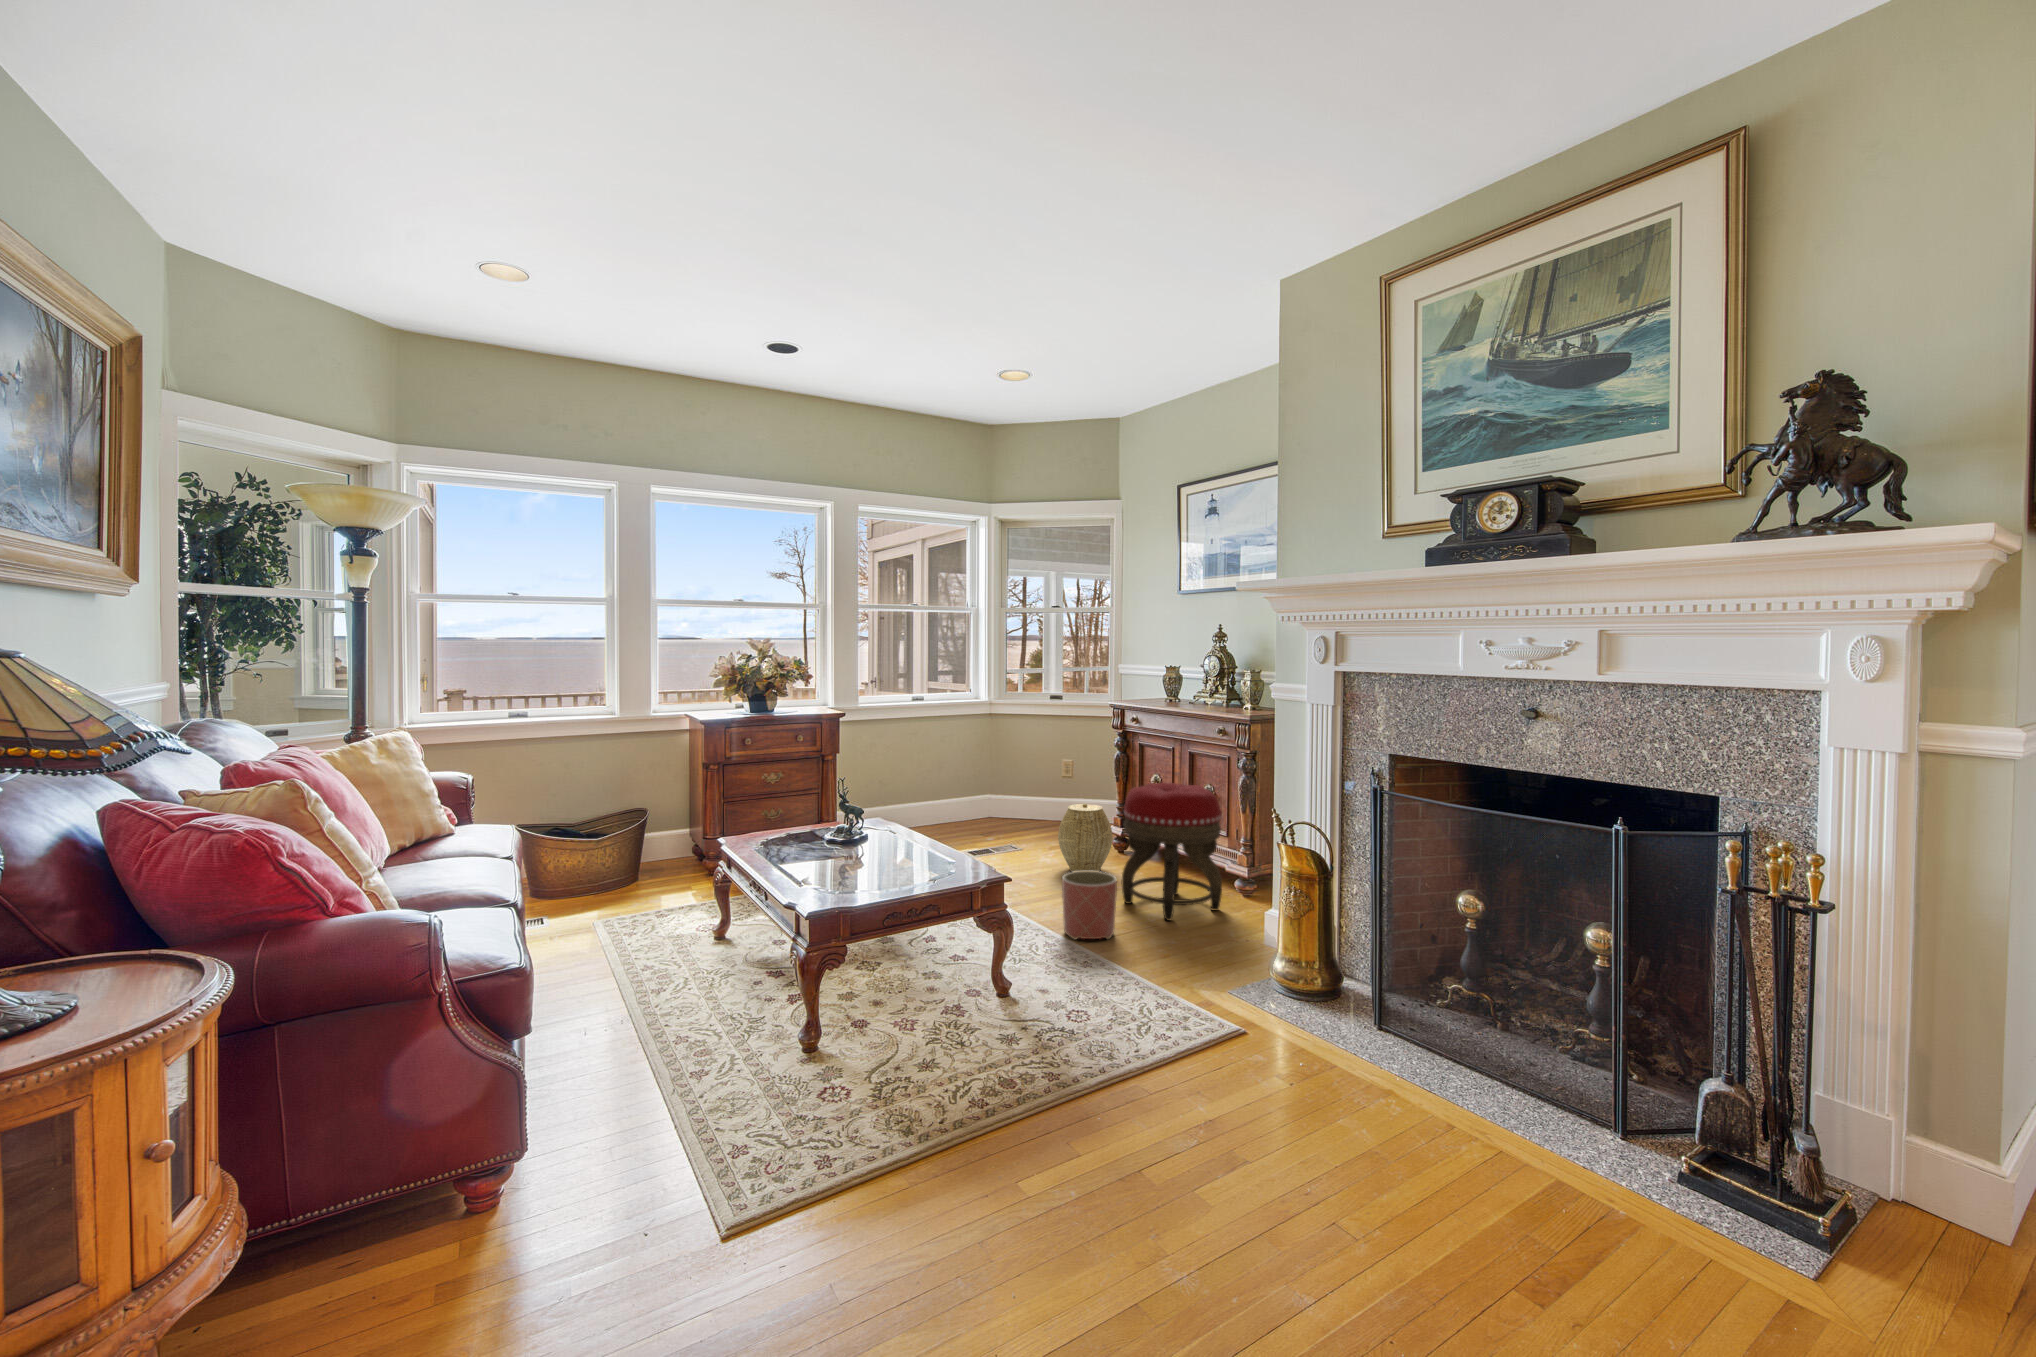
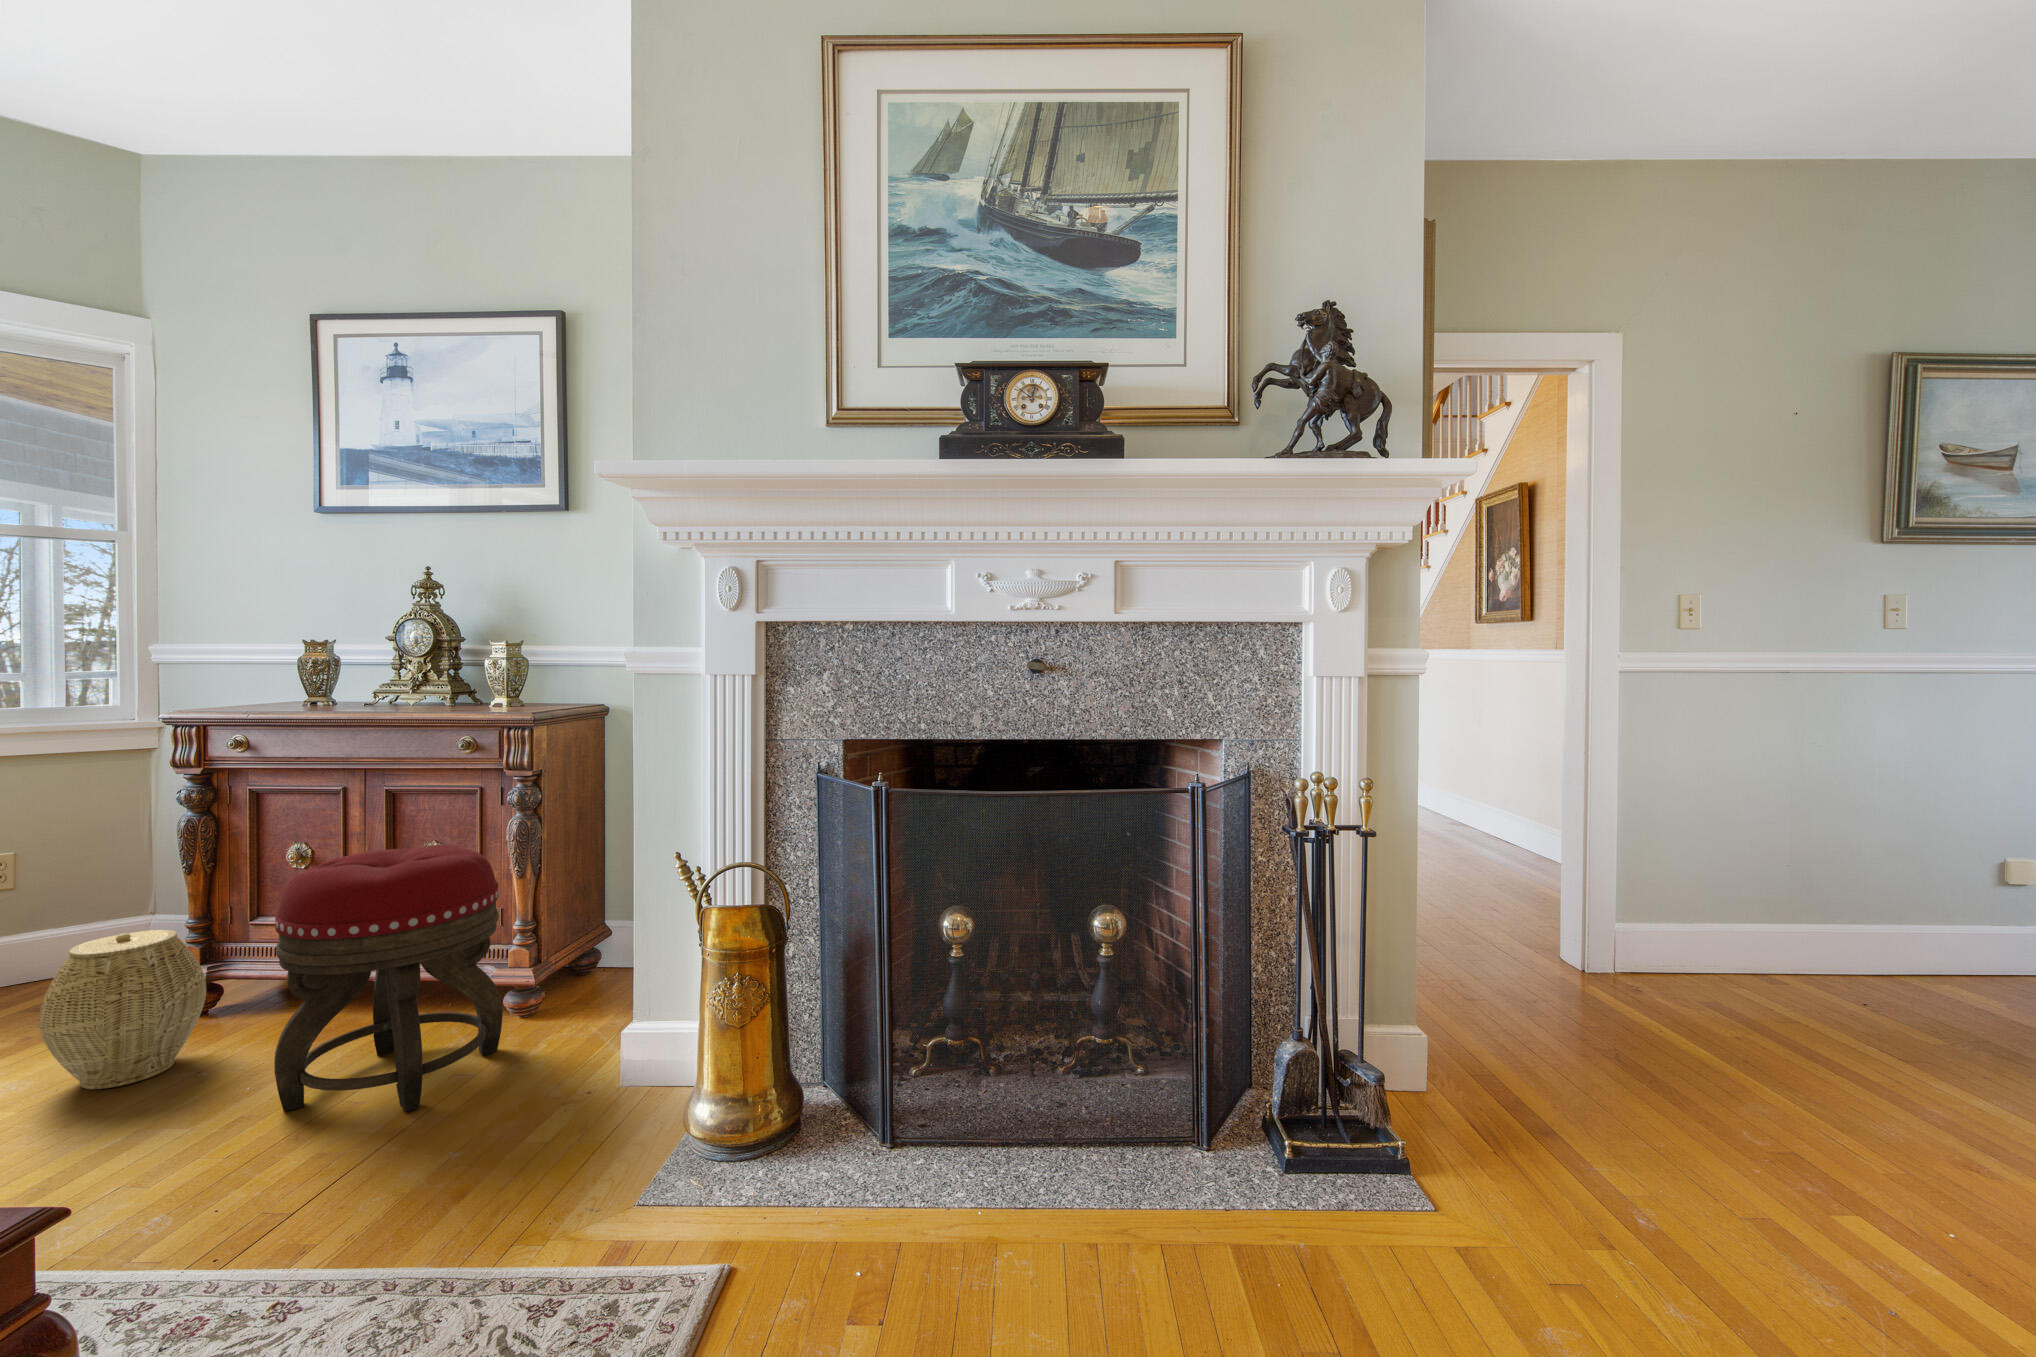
planter: present [1062,871,1117,939] -> none [139,1068,310,1260]

